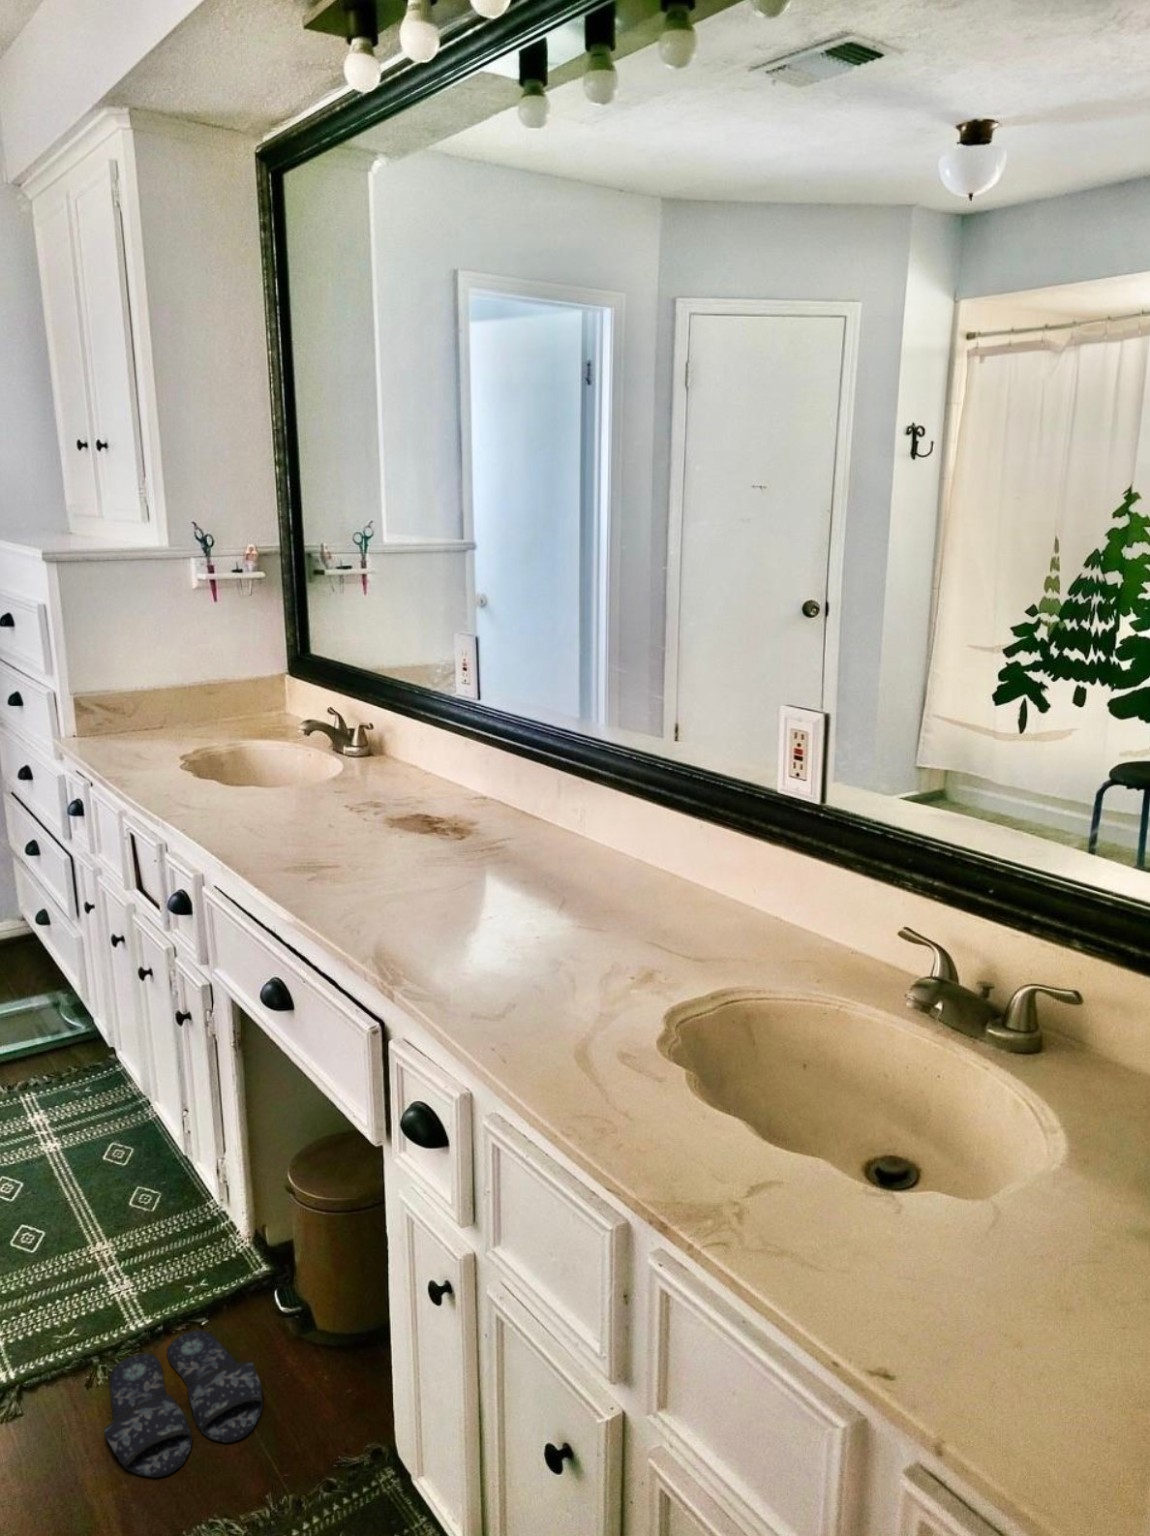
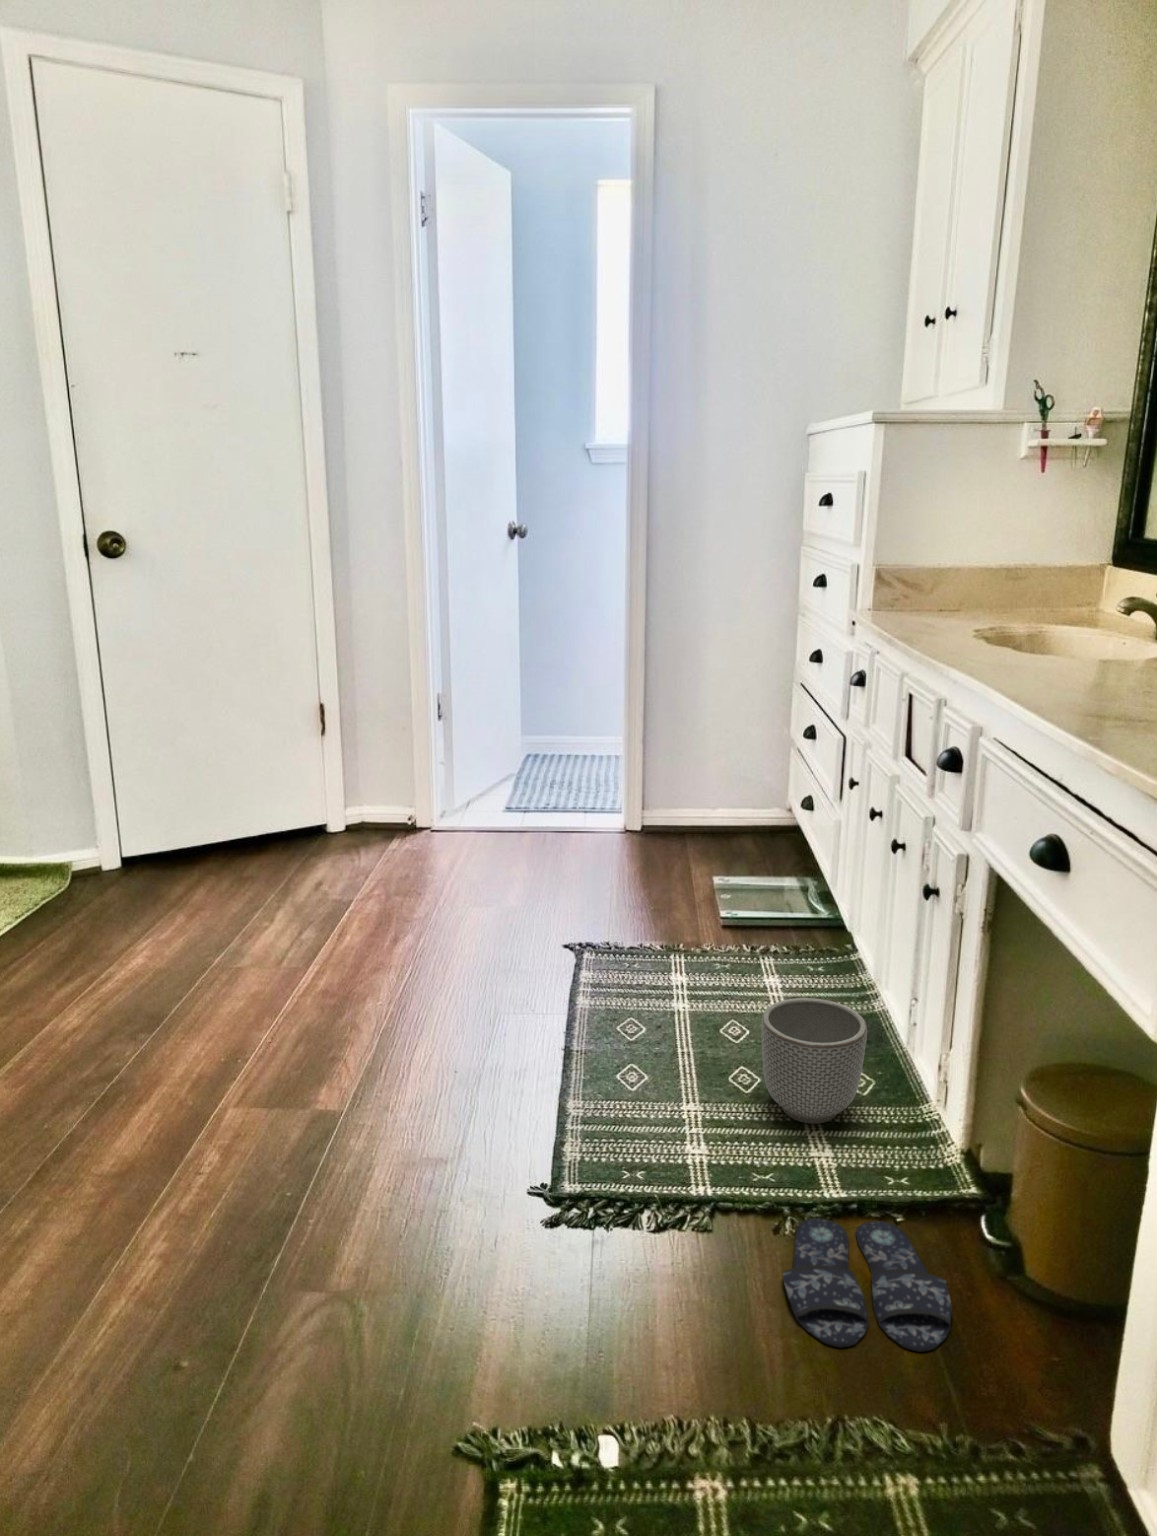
planter: none [37,1137,145,1264] -> present [761,998,867,1124]

